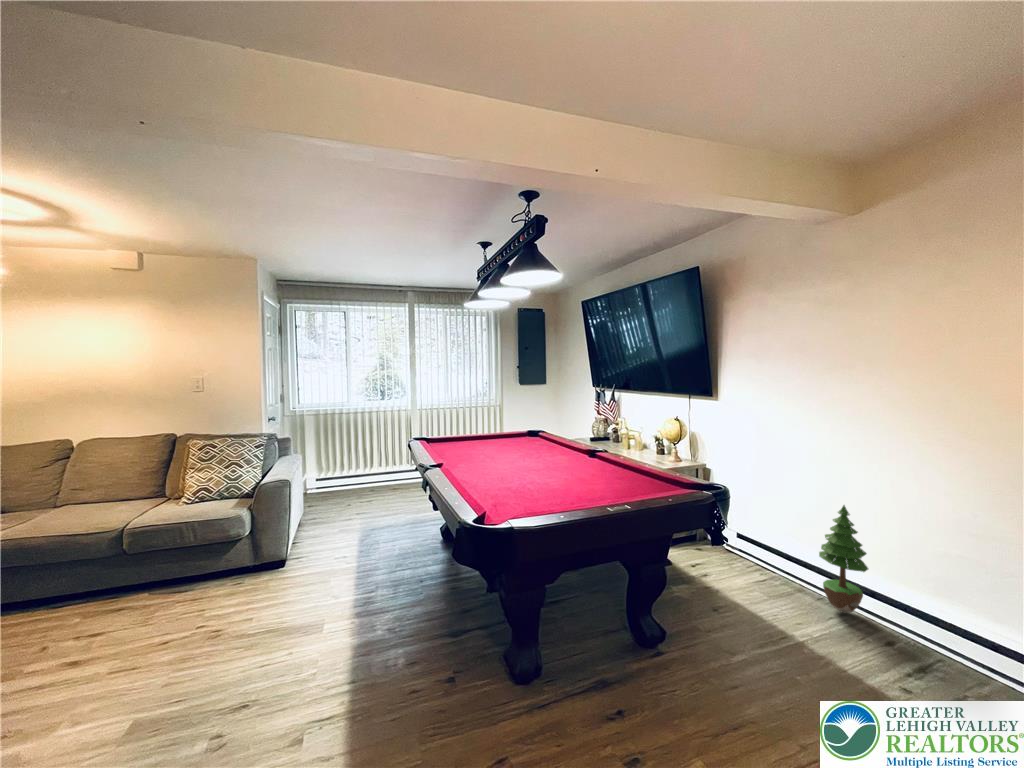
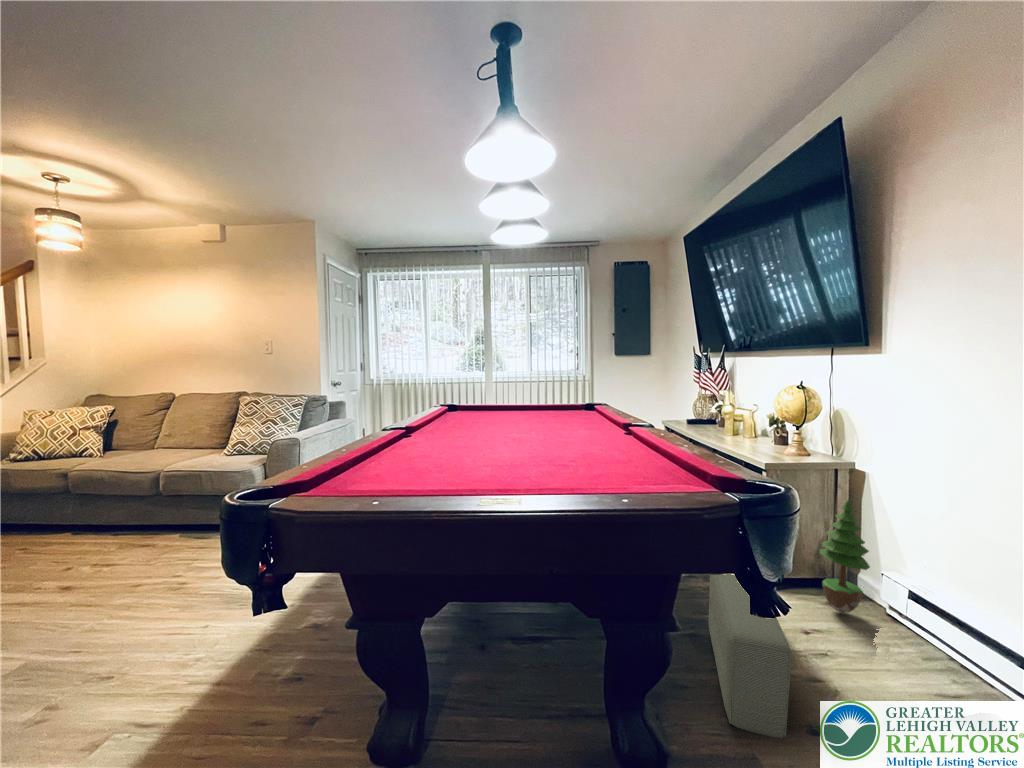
pouf: none [713,570,789,738] -> present [709,574,791,738]

